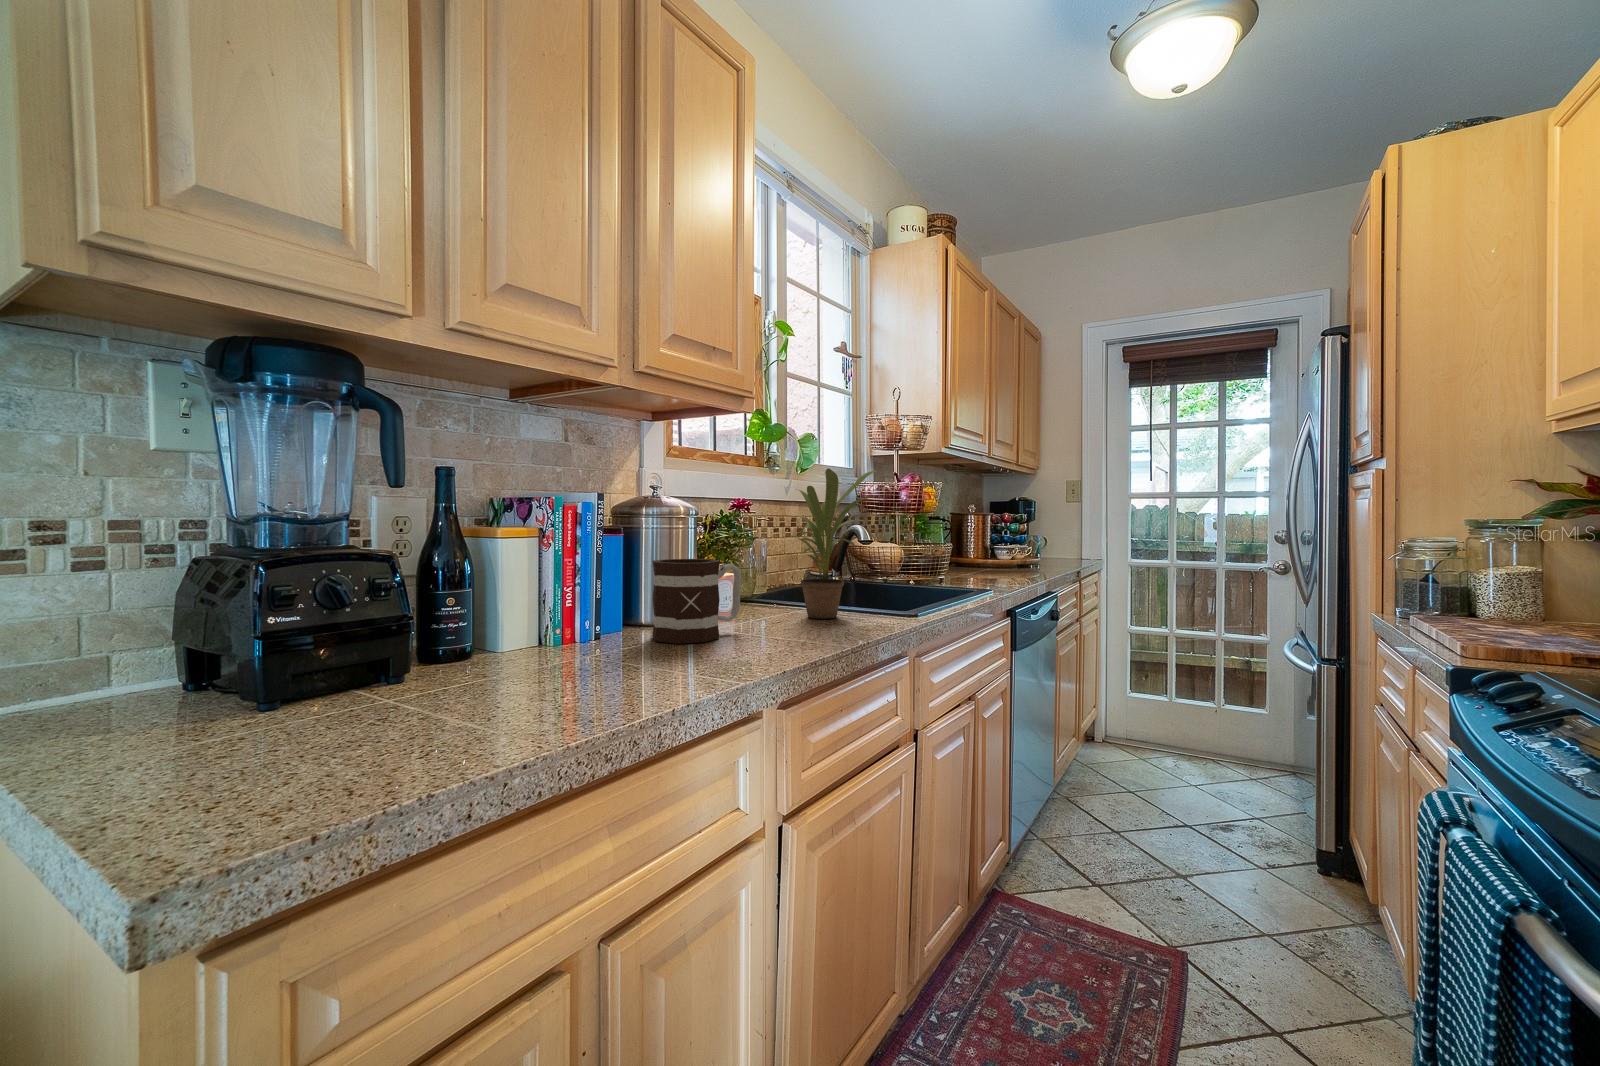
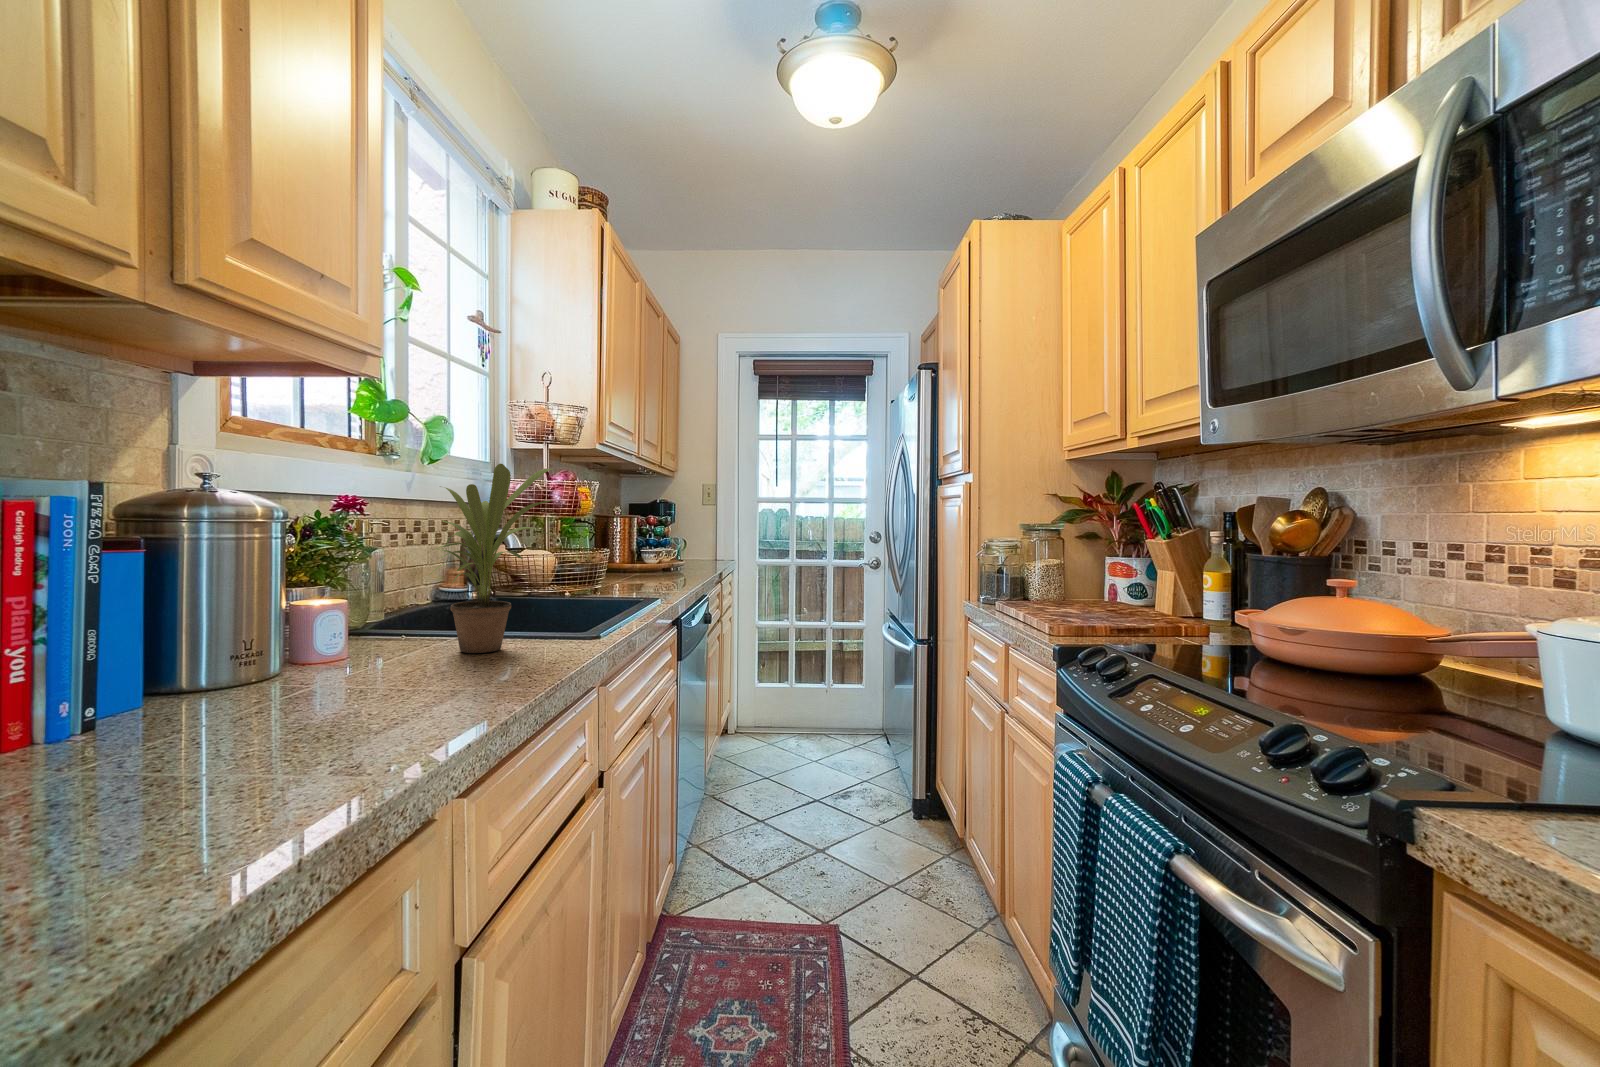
mug: present [652,559,741,644] -> none [209,586,370,720]

